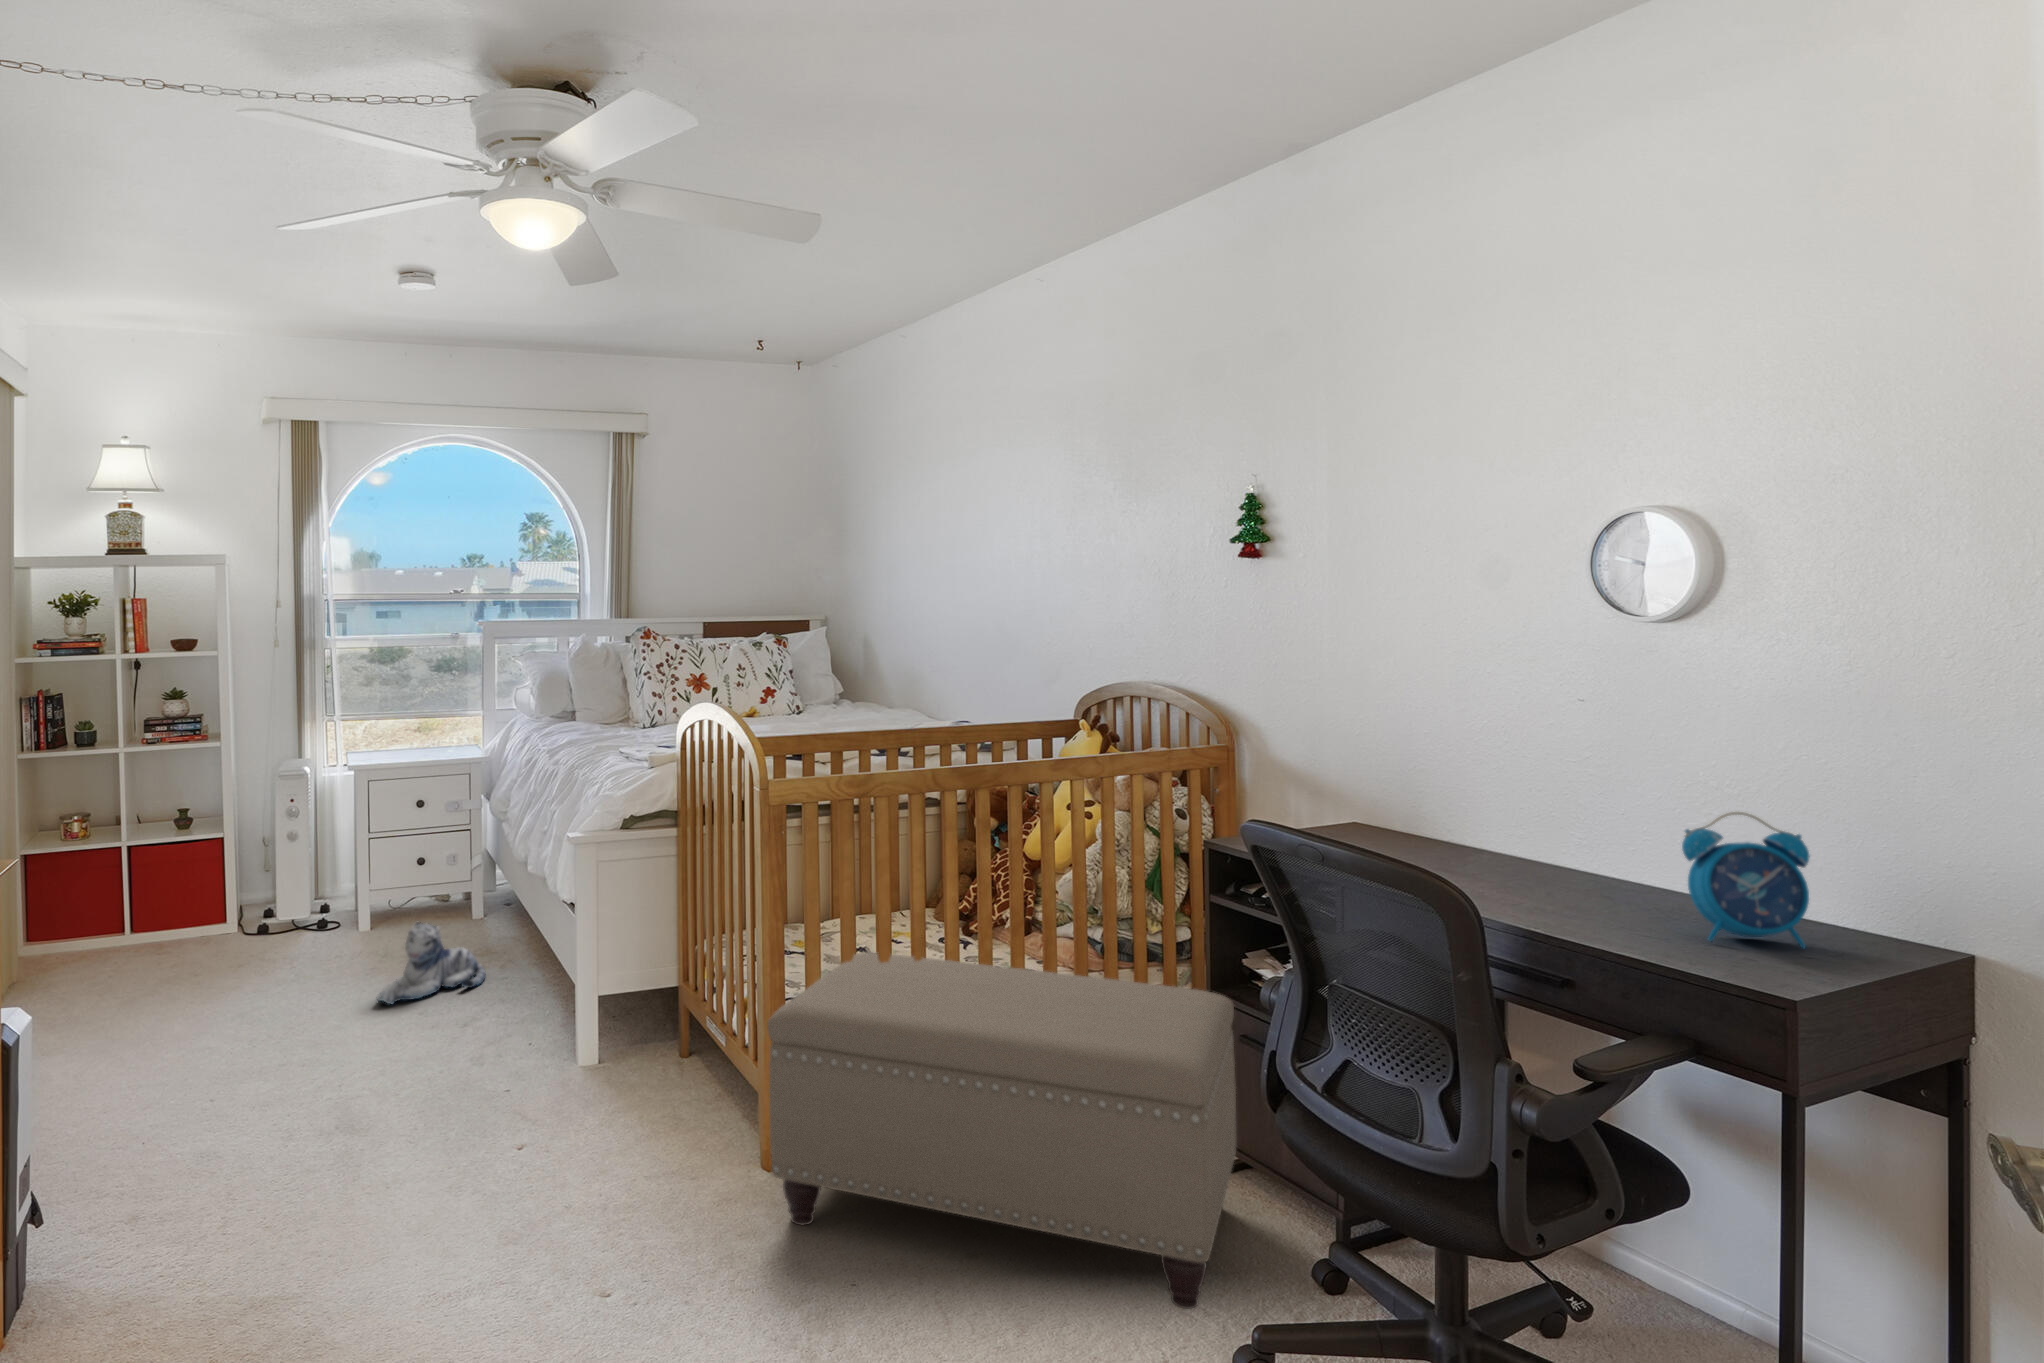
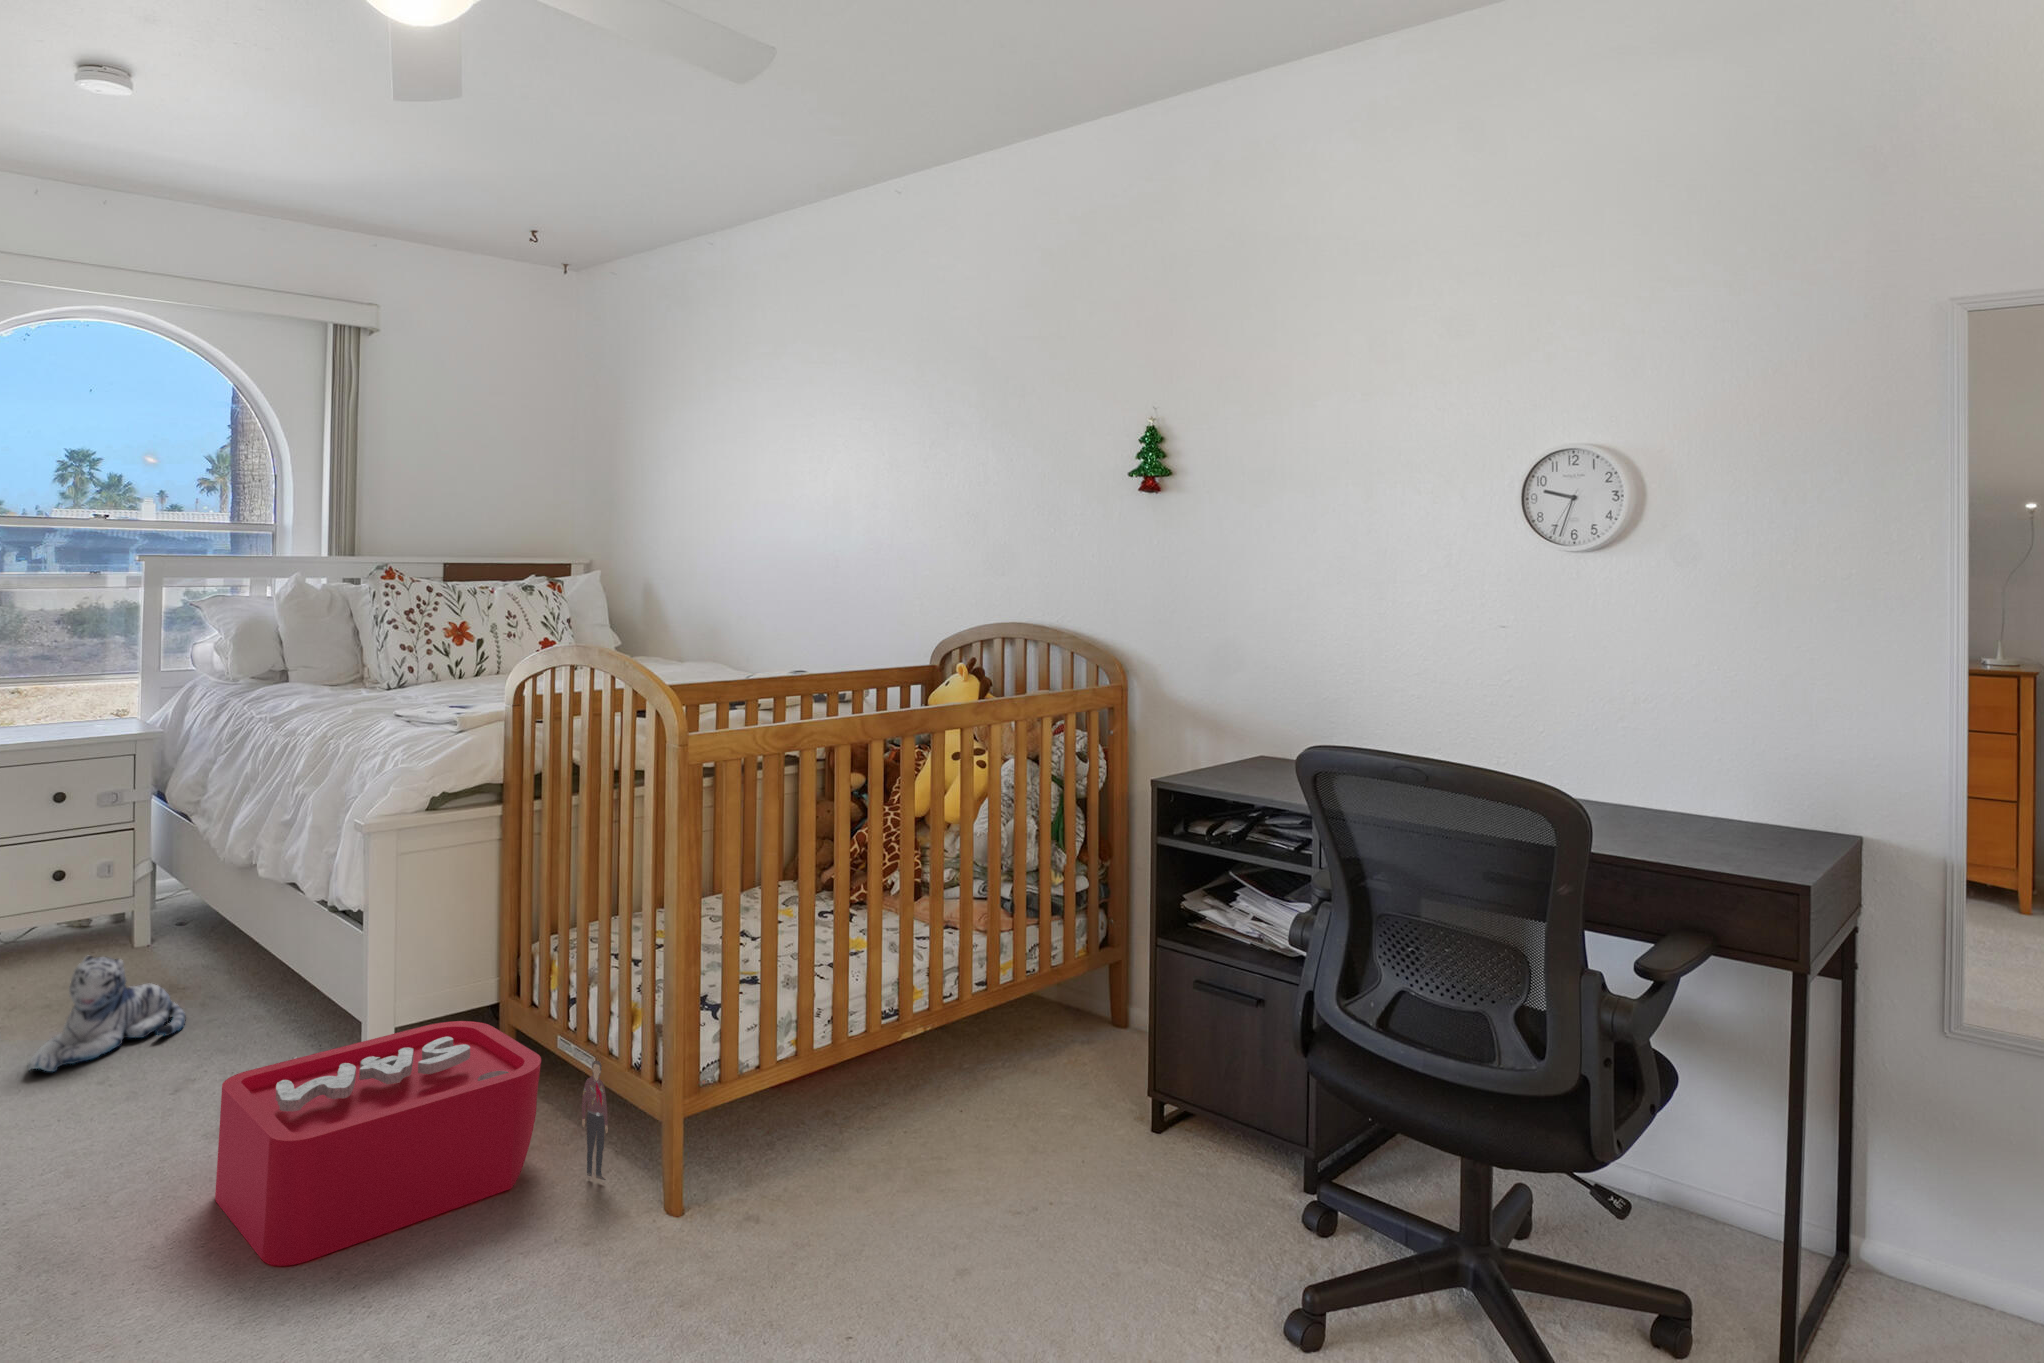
alarm clock: present [1682,812,1810,948] -> none [1662,724,1772,845]
ottoman: present [767,952,1236,1309] -> none [713,934,1233,1280]
storage bin: none [458,997,724,1161] -> present [215,1021,608,1266]

